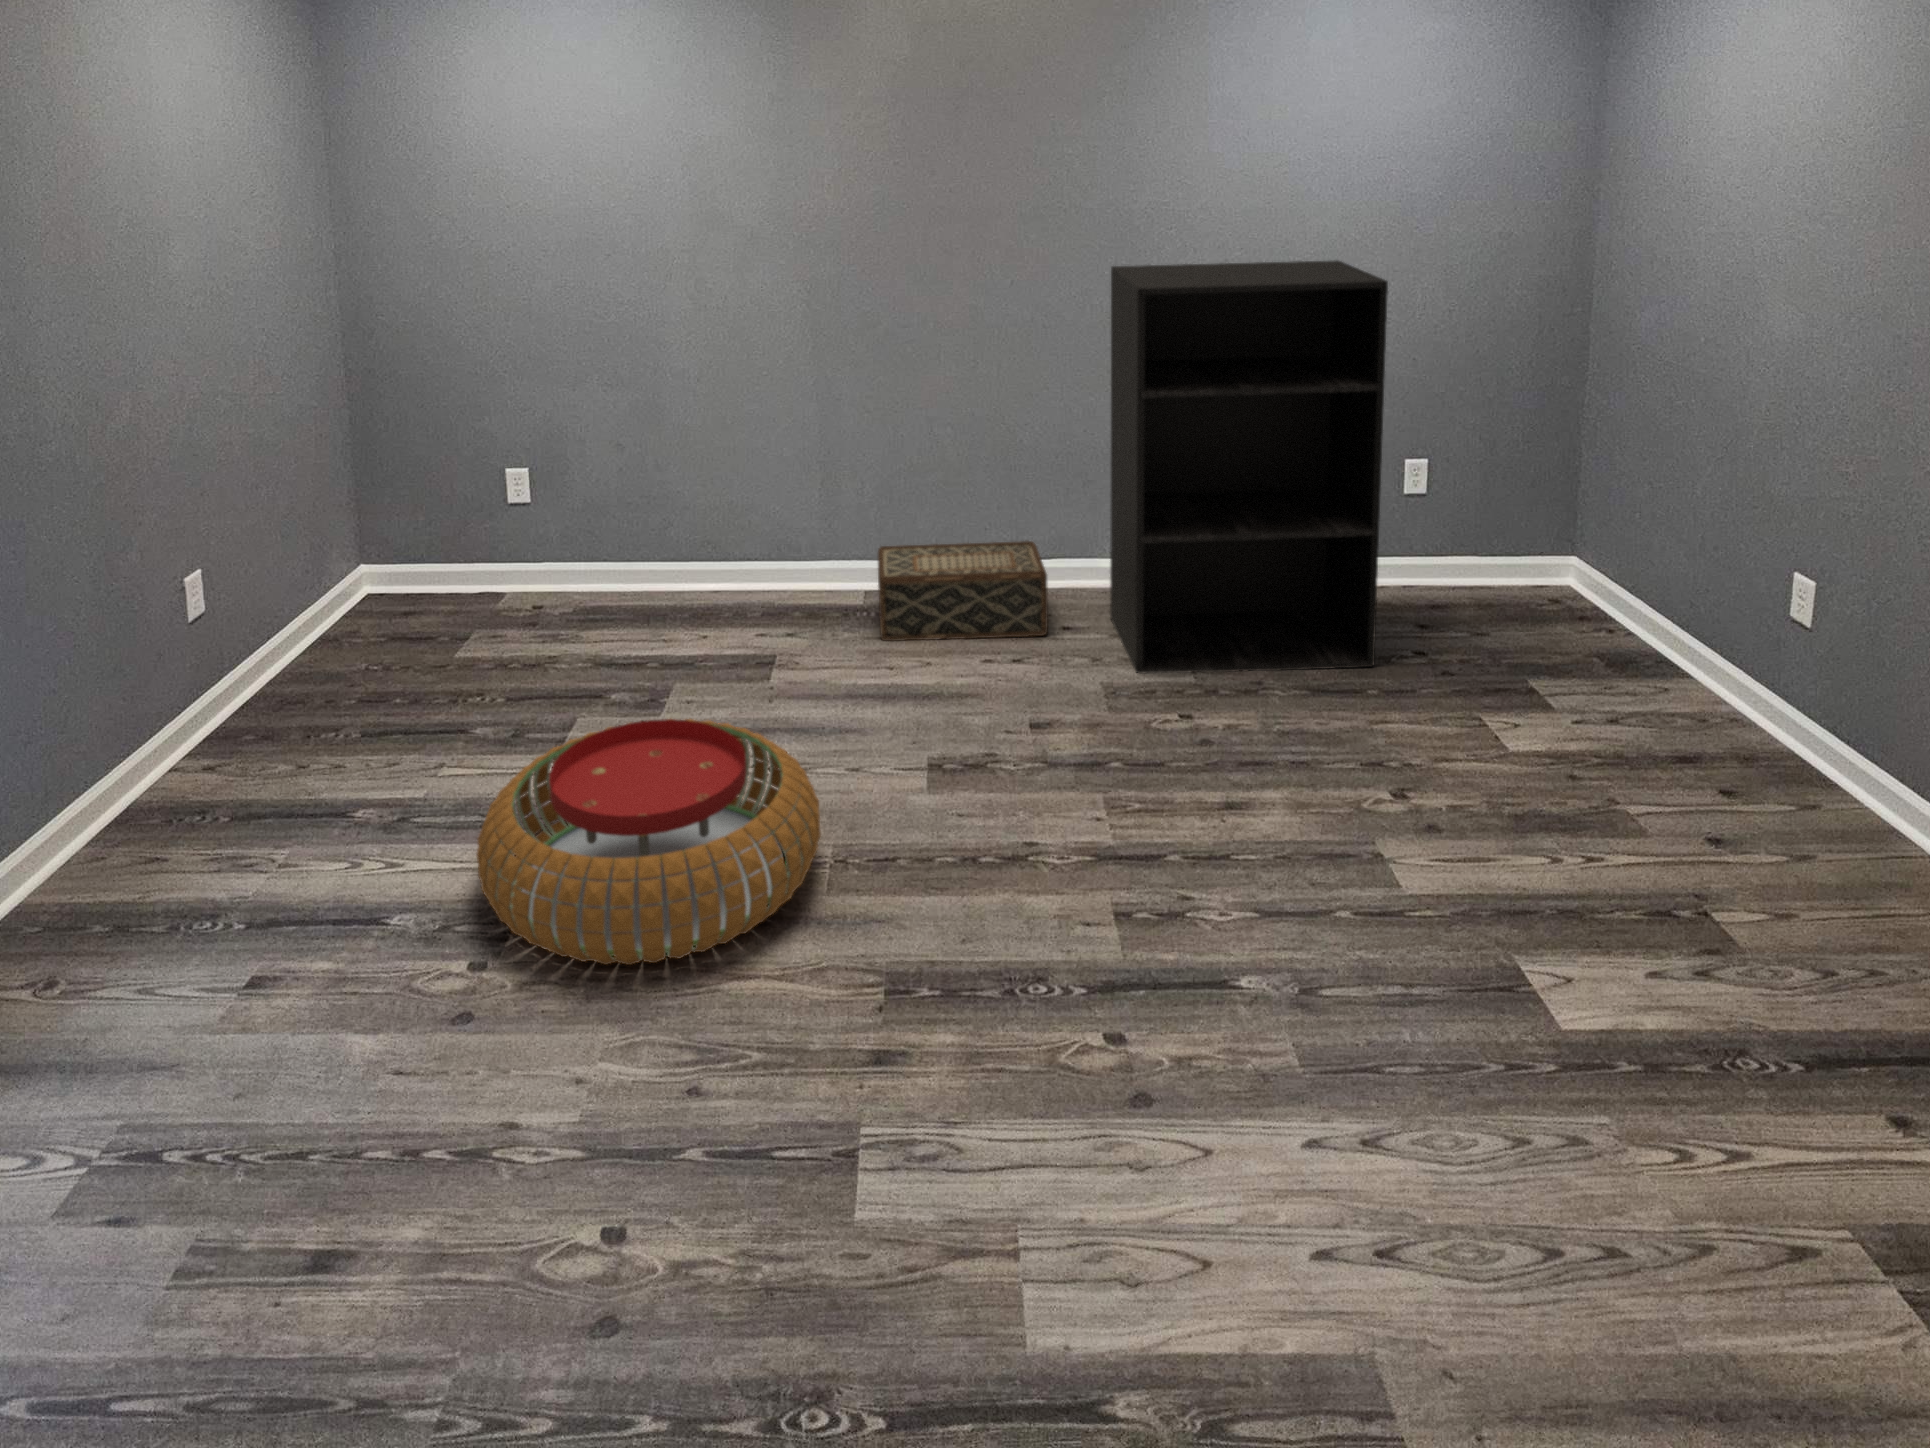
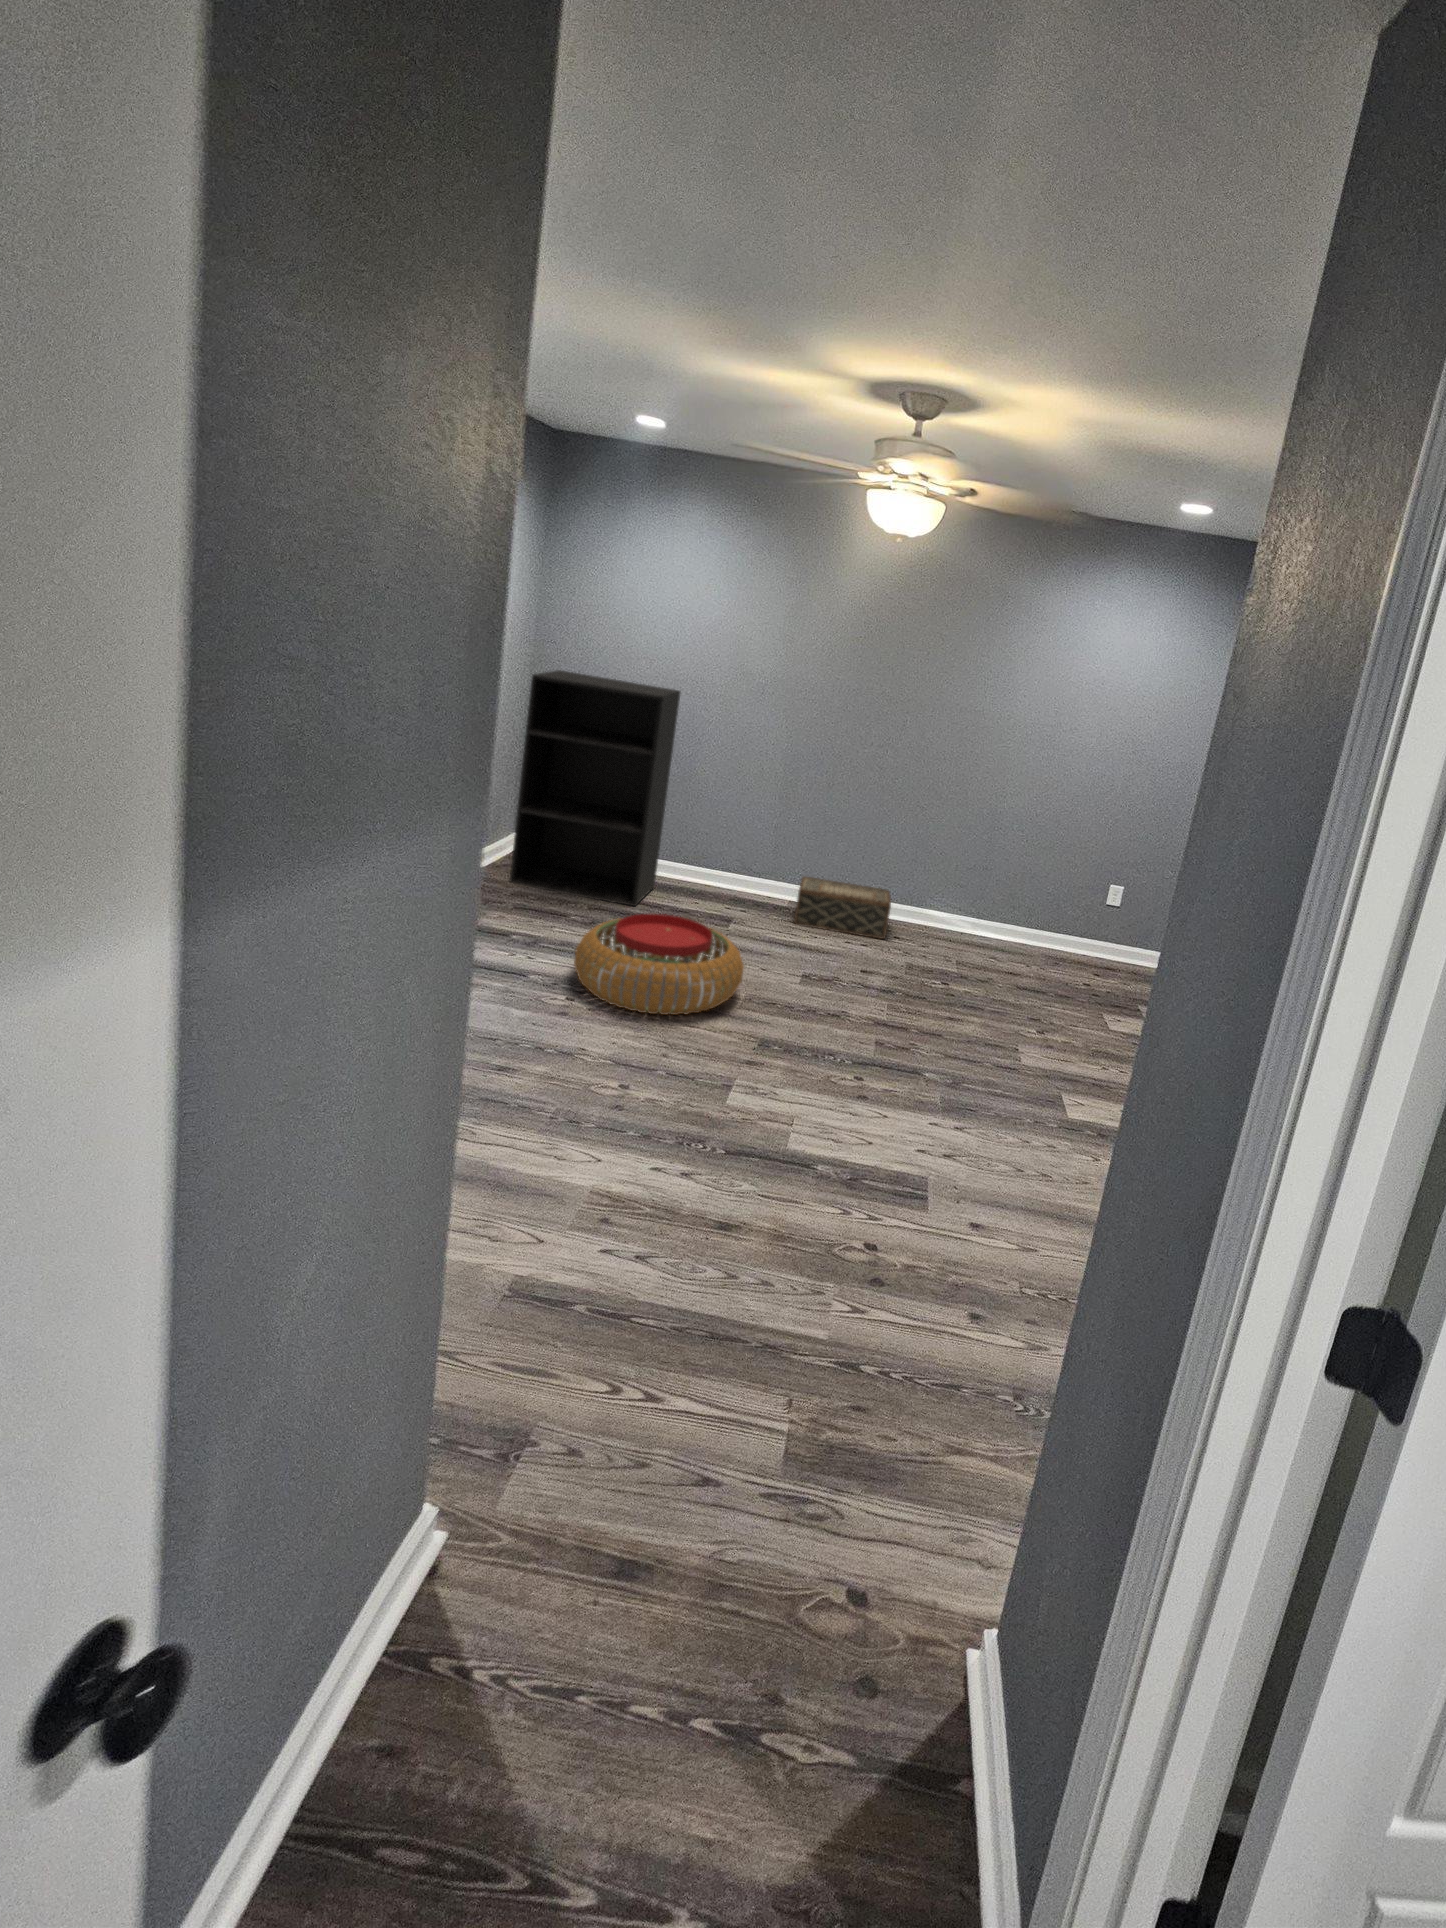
bookshelf: present [1110,260,1388,673] -> present [510,670,681,906]

